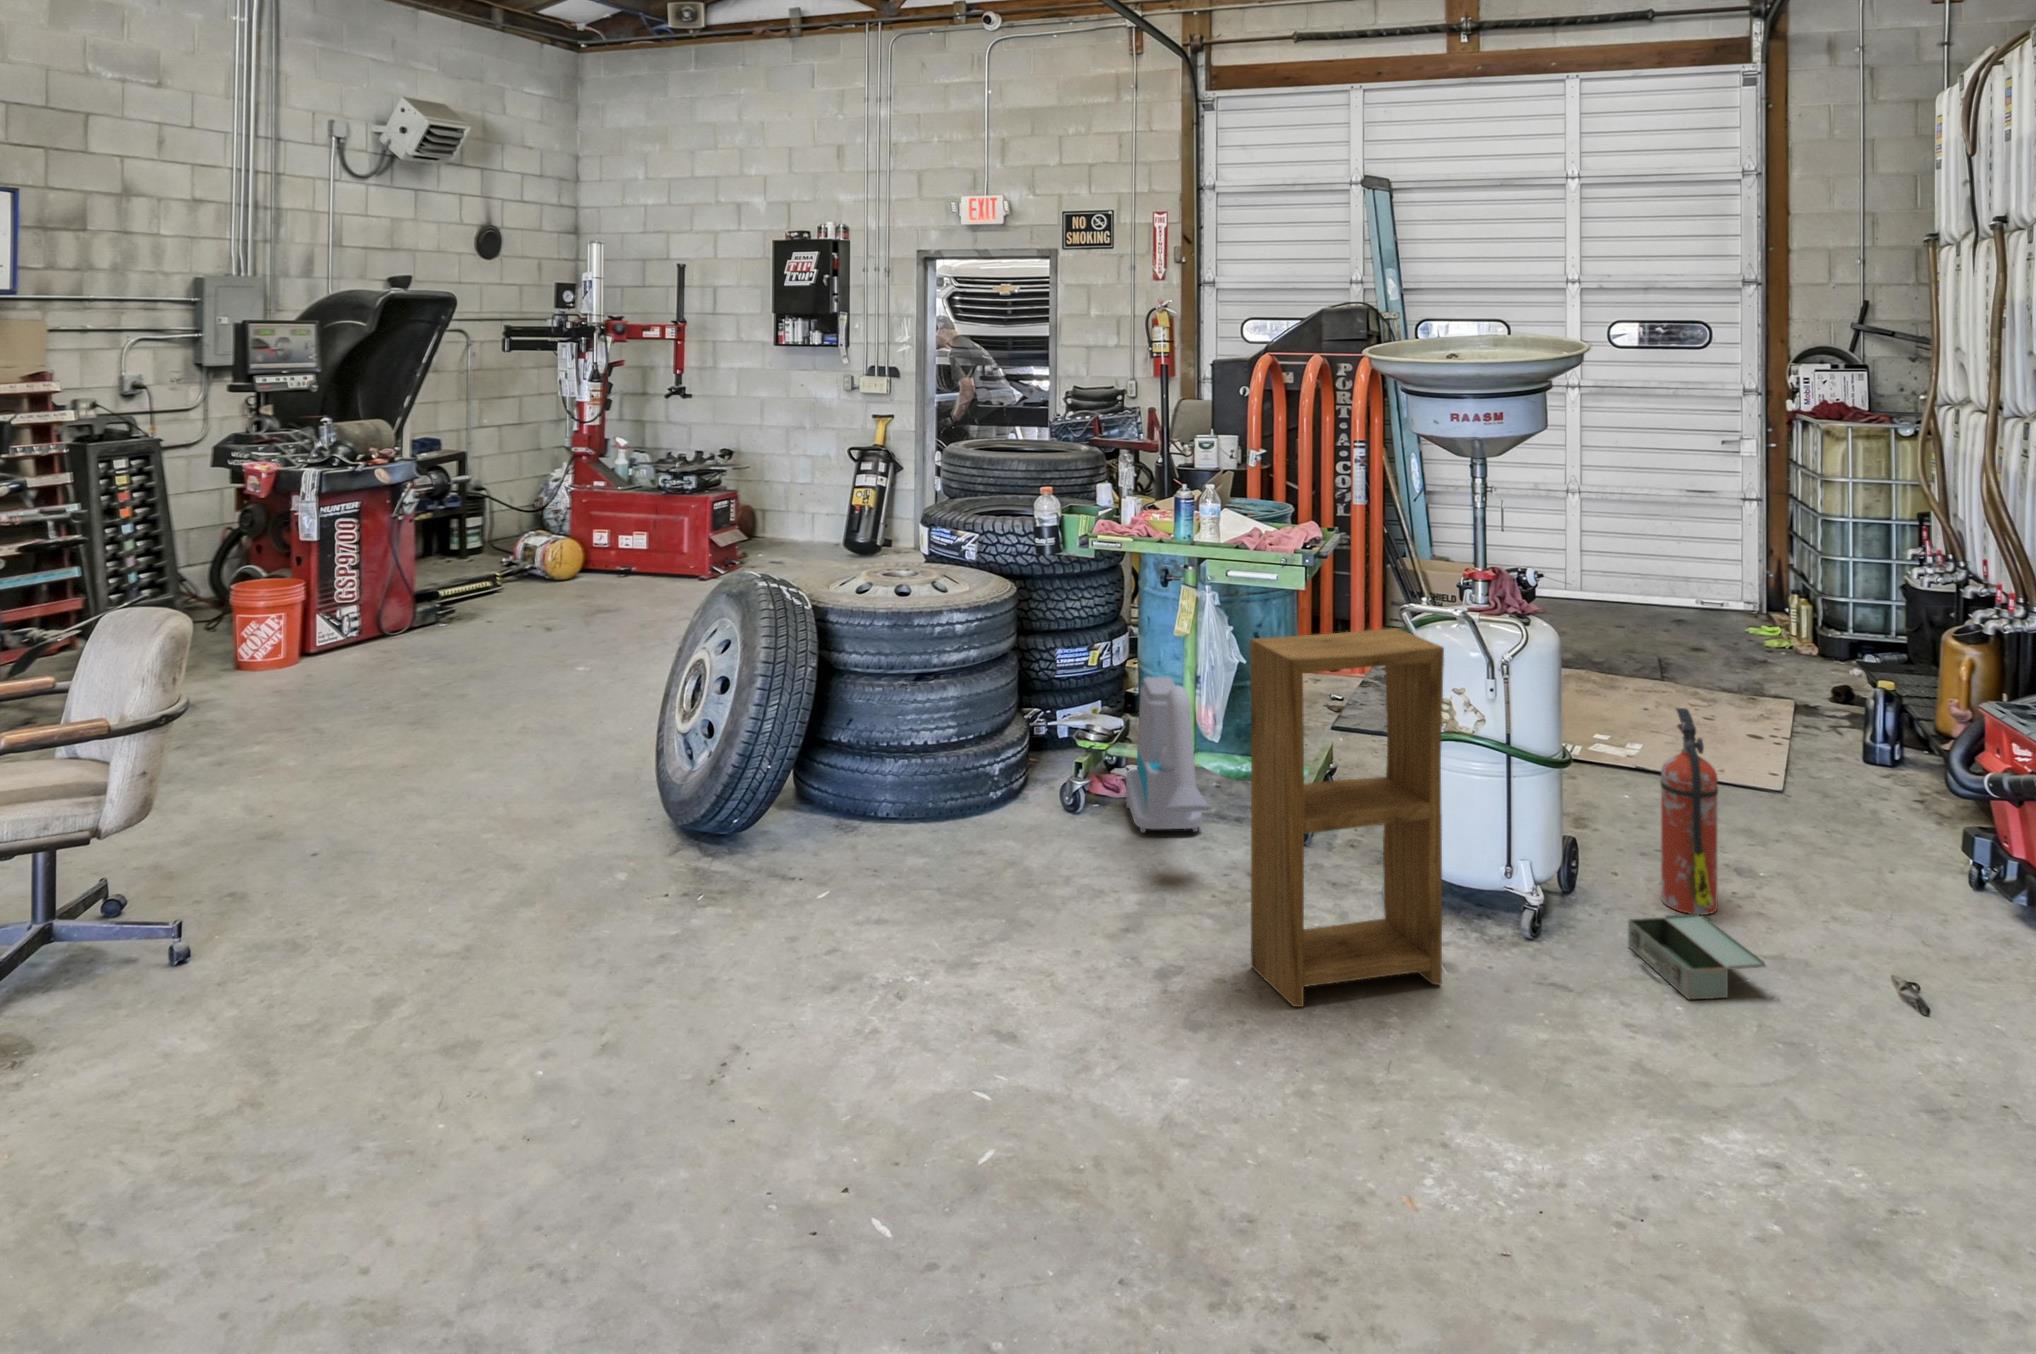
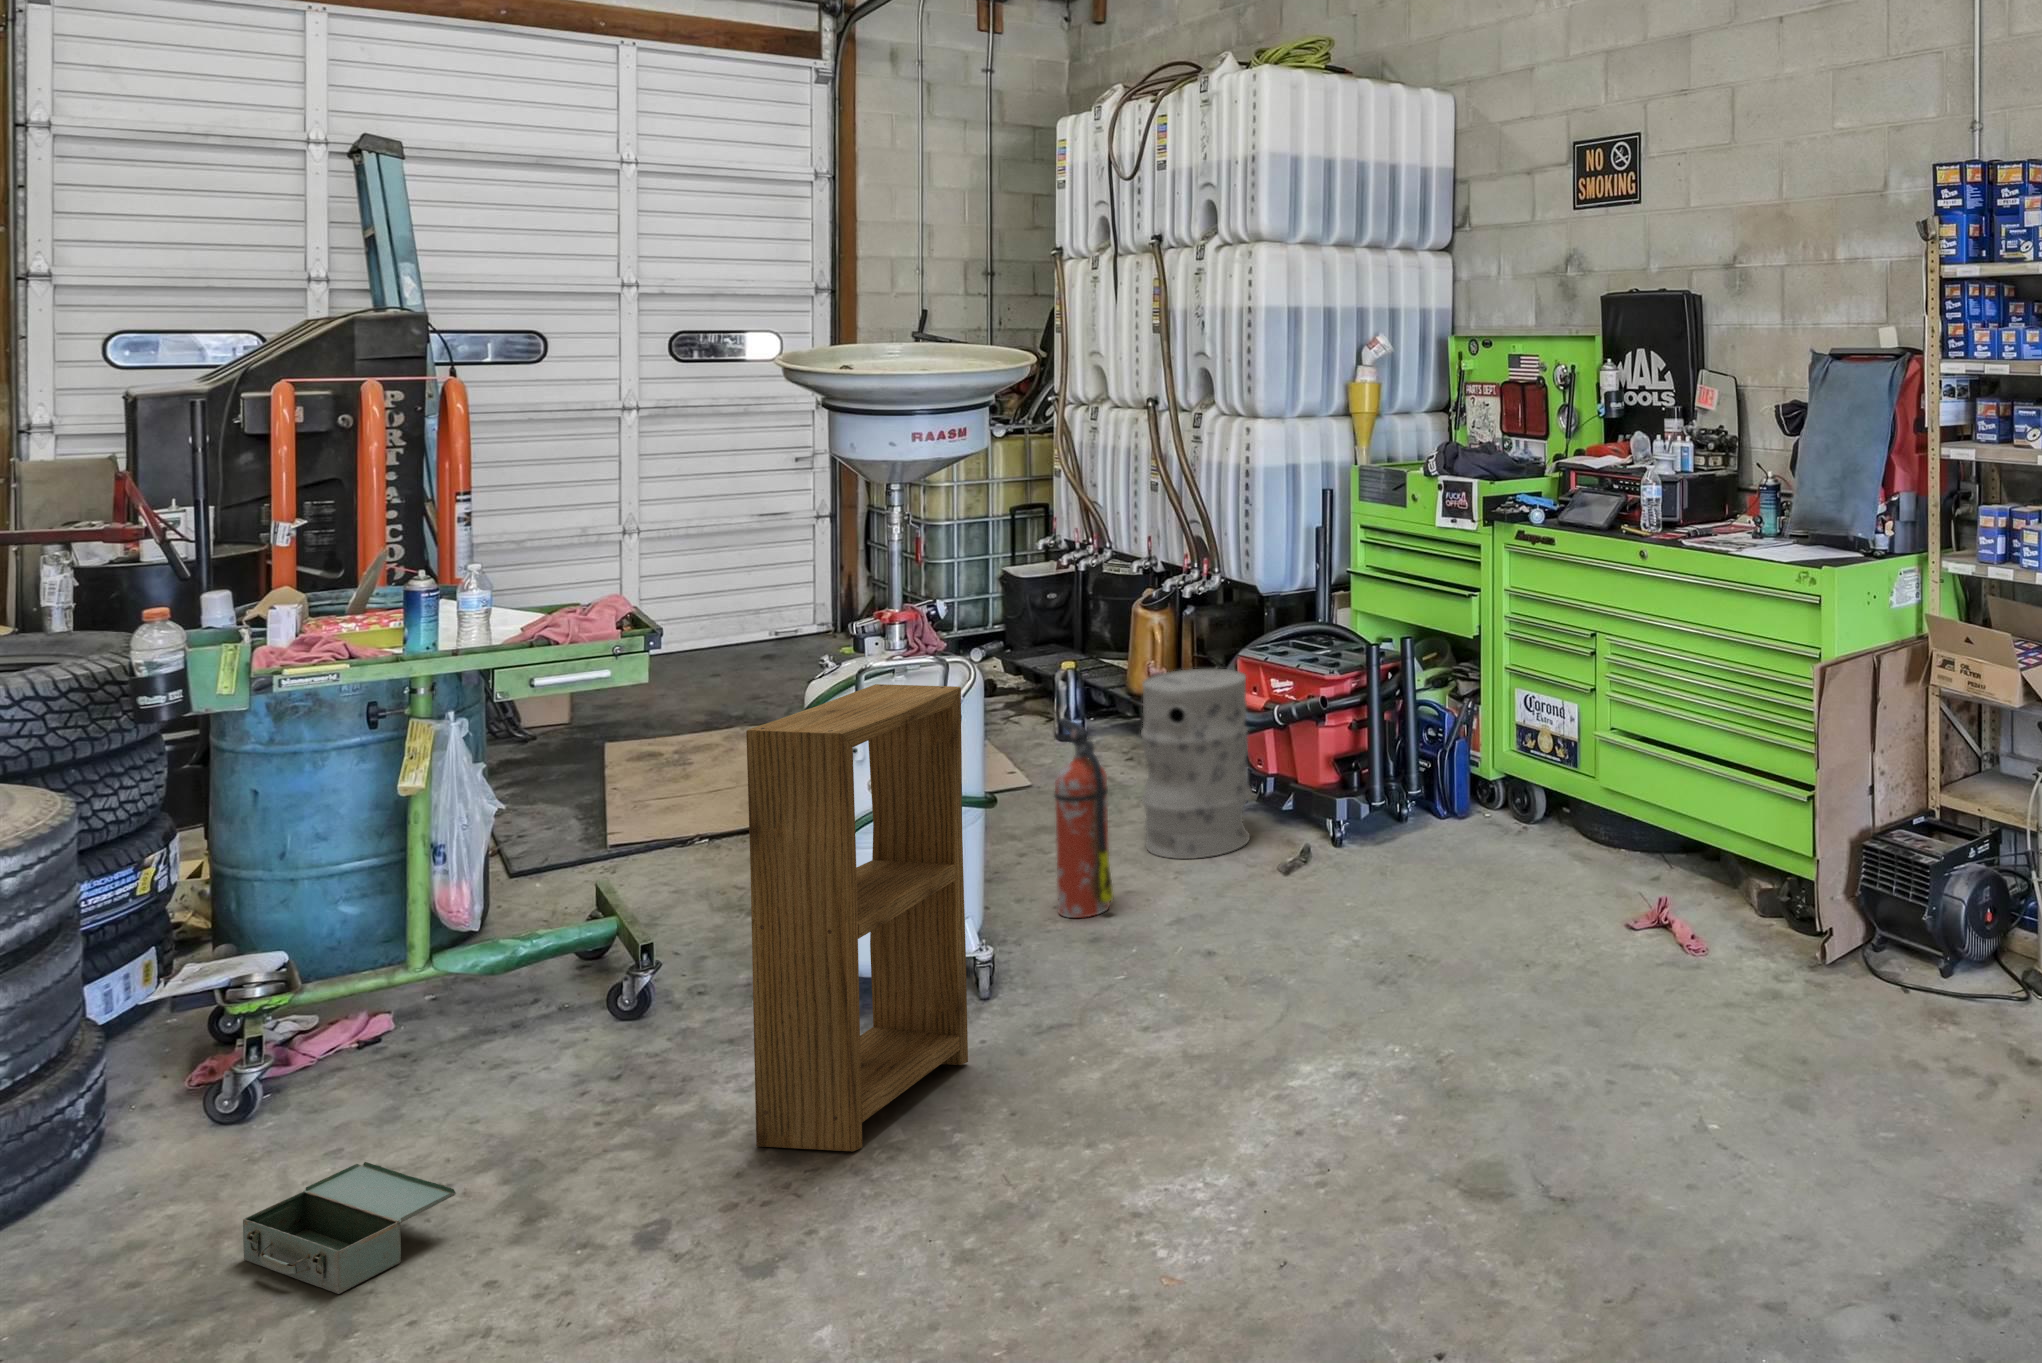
vacuum cleaner: present [1126,677,1212,833] -> none [327,853,591,1097]
trash can: none [1815,694,1957,913] -> present [1141,669,1252,859]
toolbox: present [1628,914,1765,999] -> present [243,1162,456,1294]

